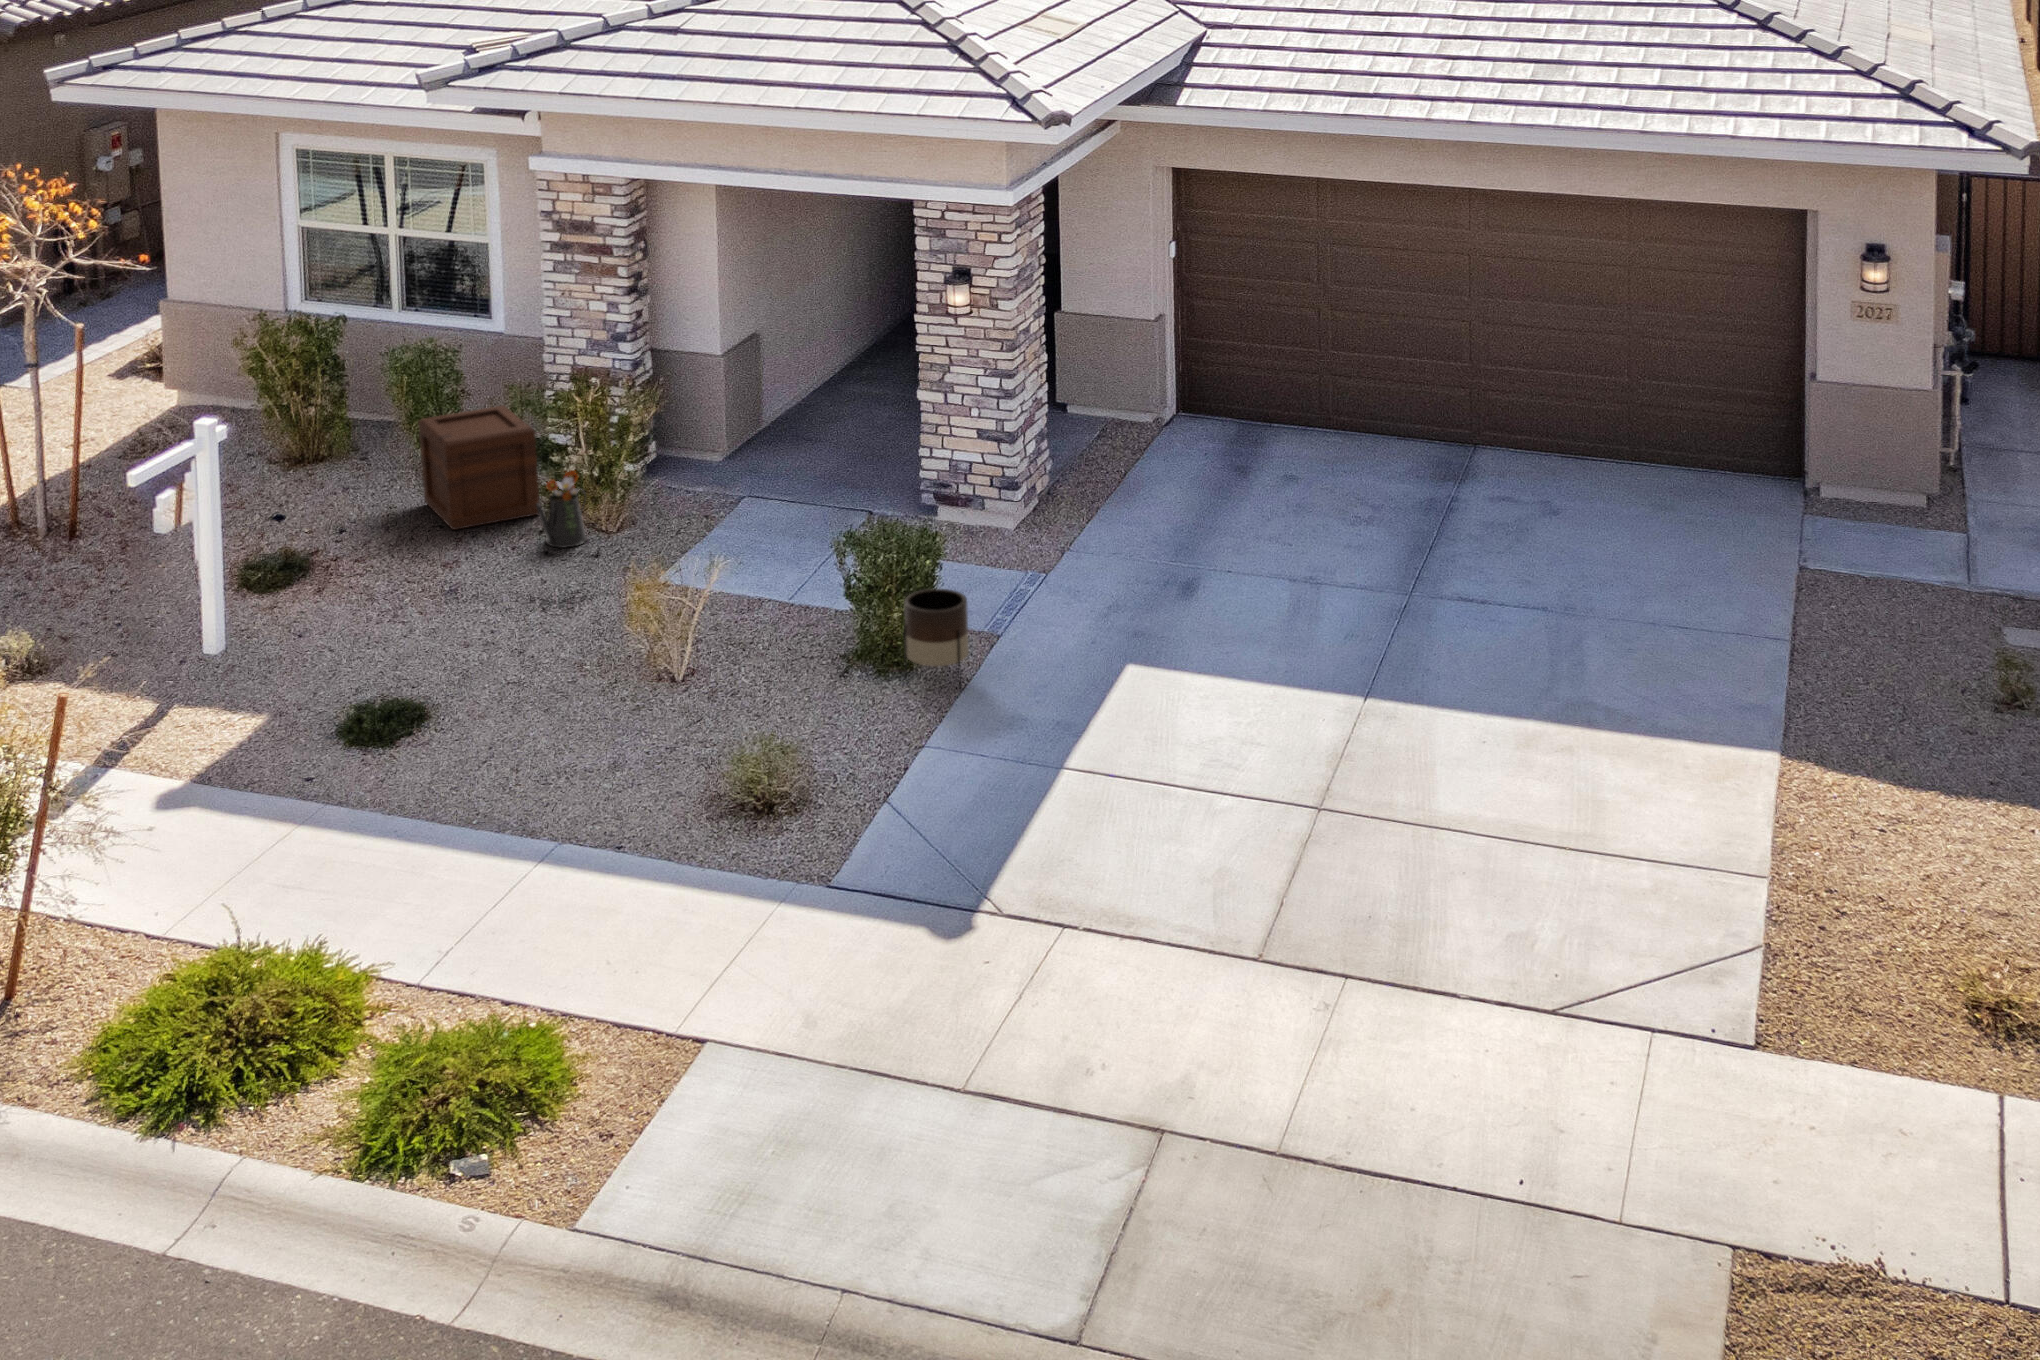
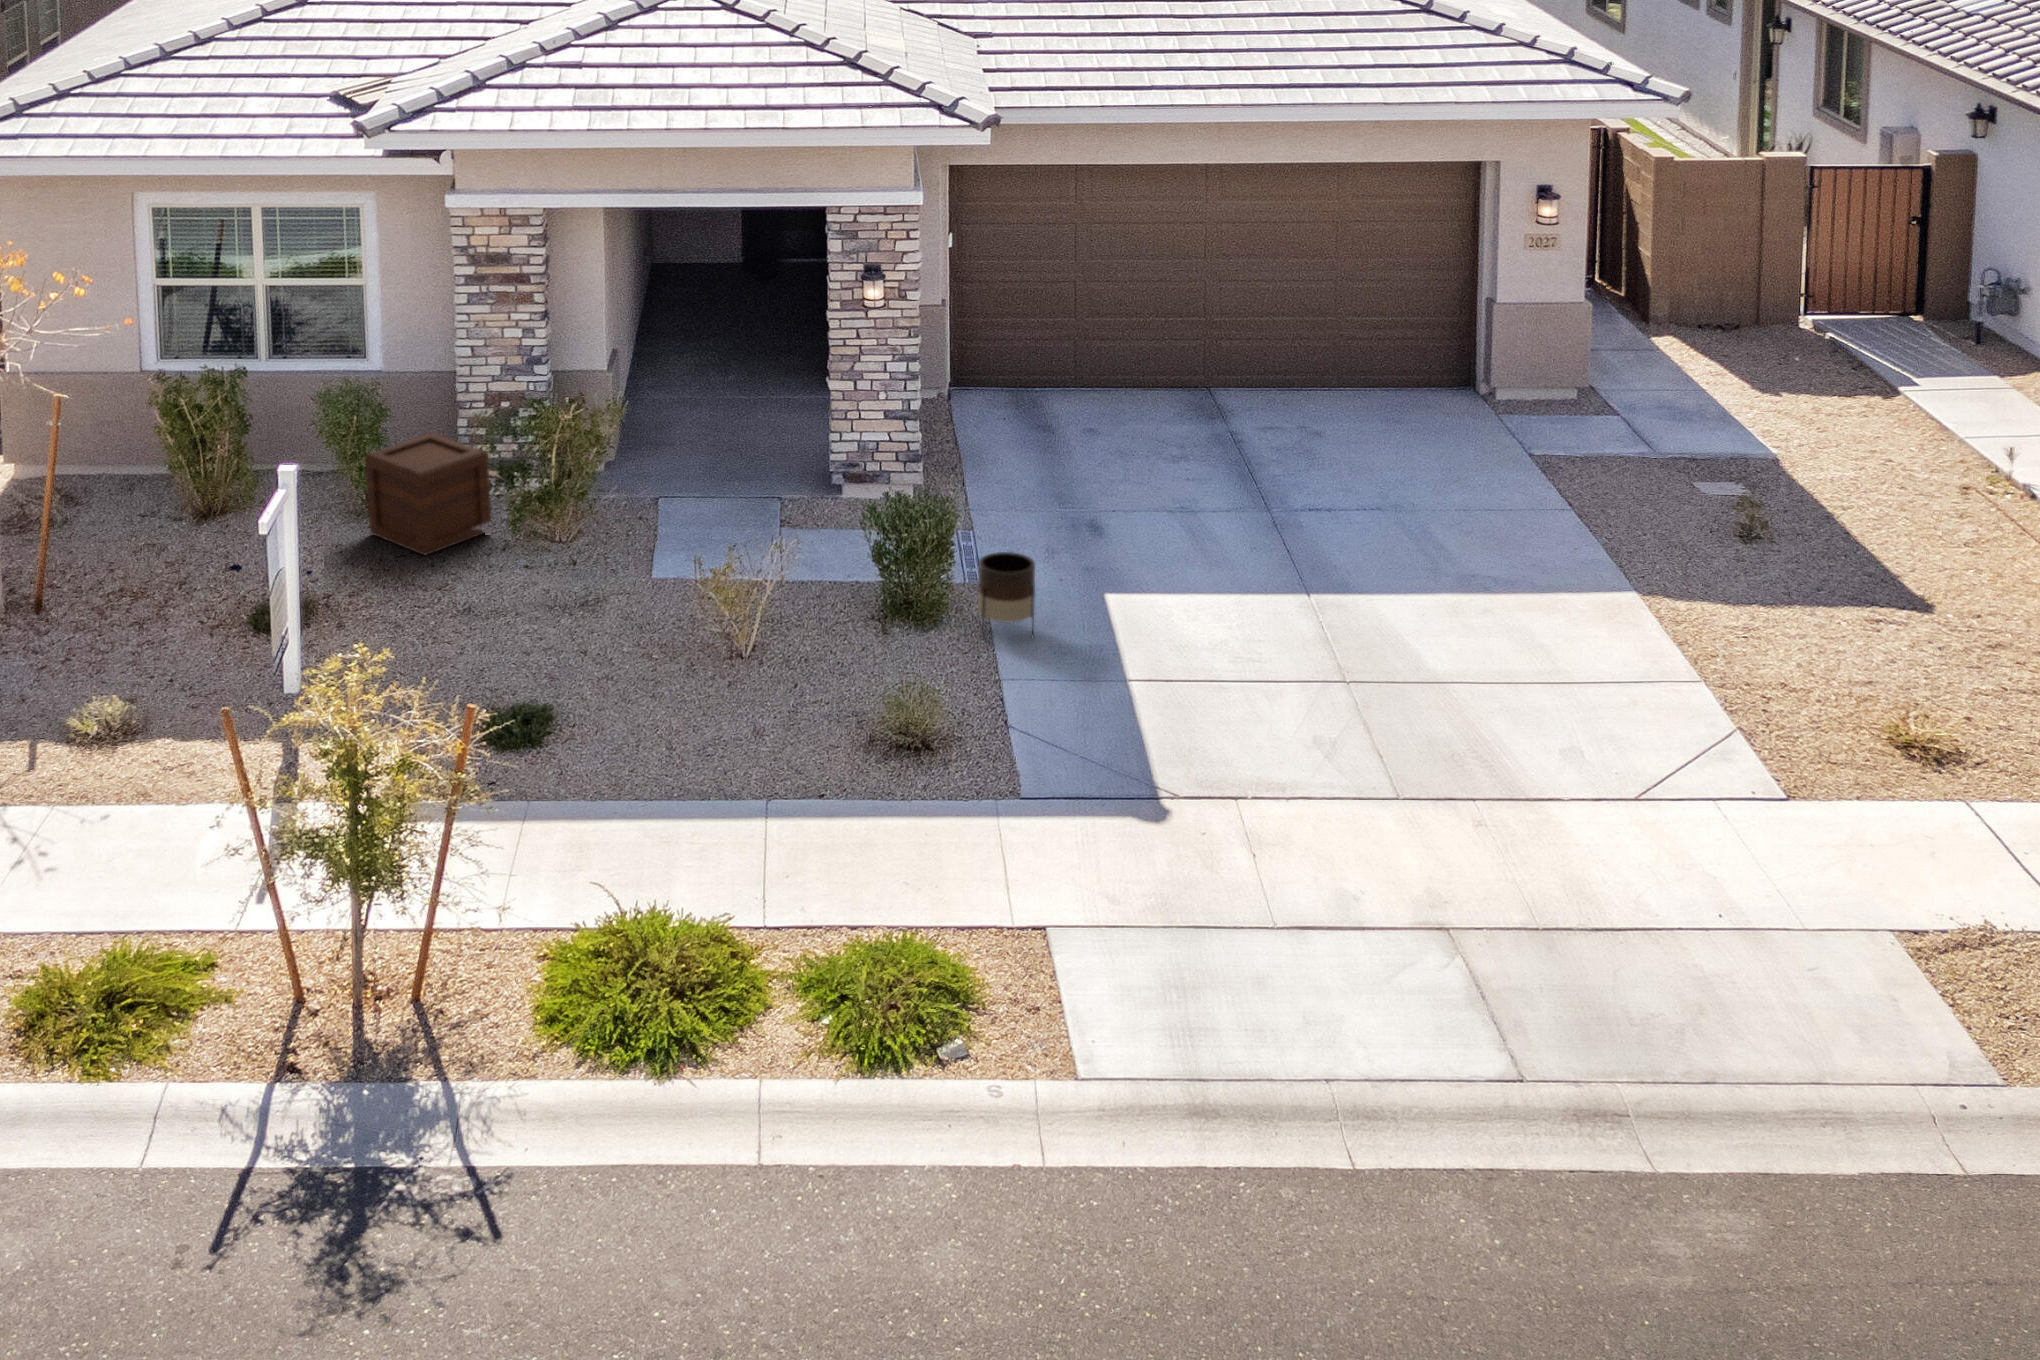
watering can: present [536,470,587,548] -> none [521,485,562,560]

